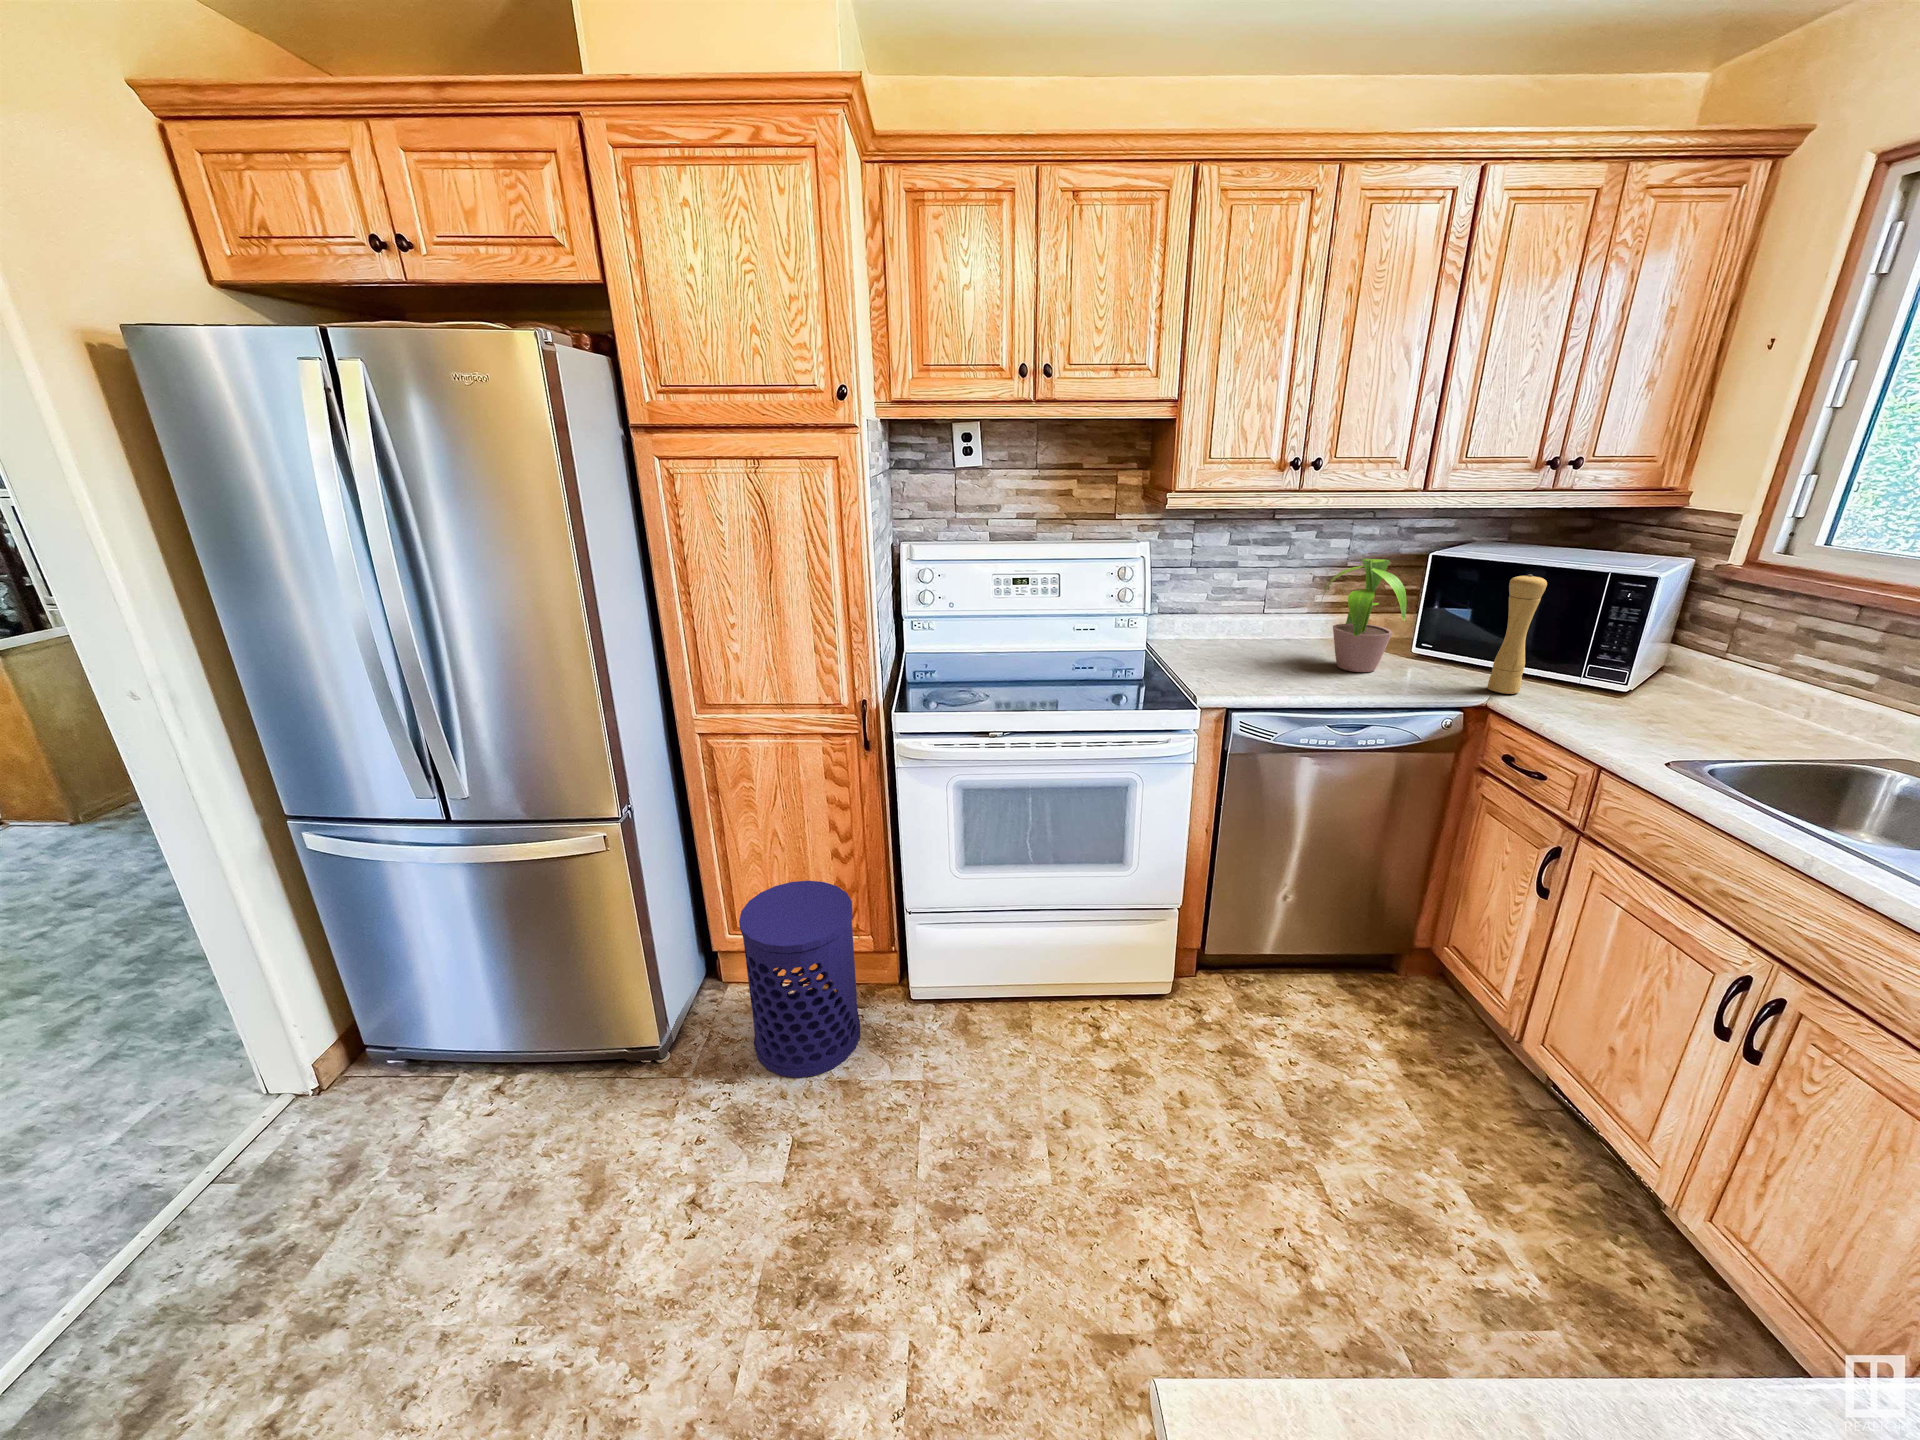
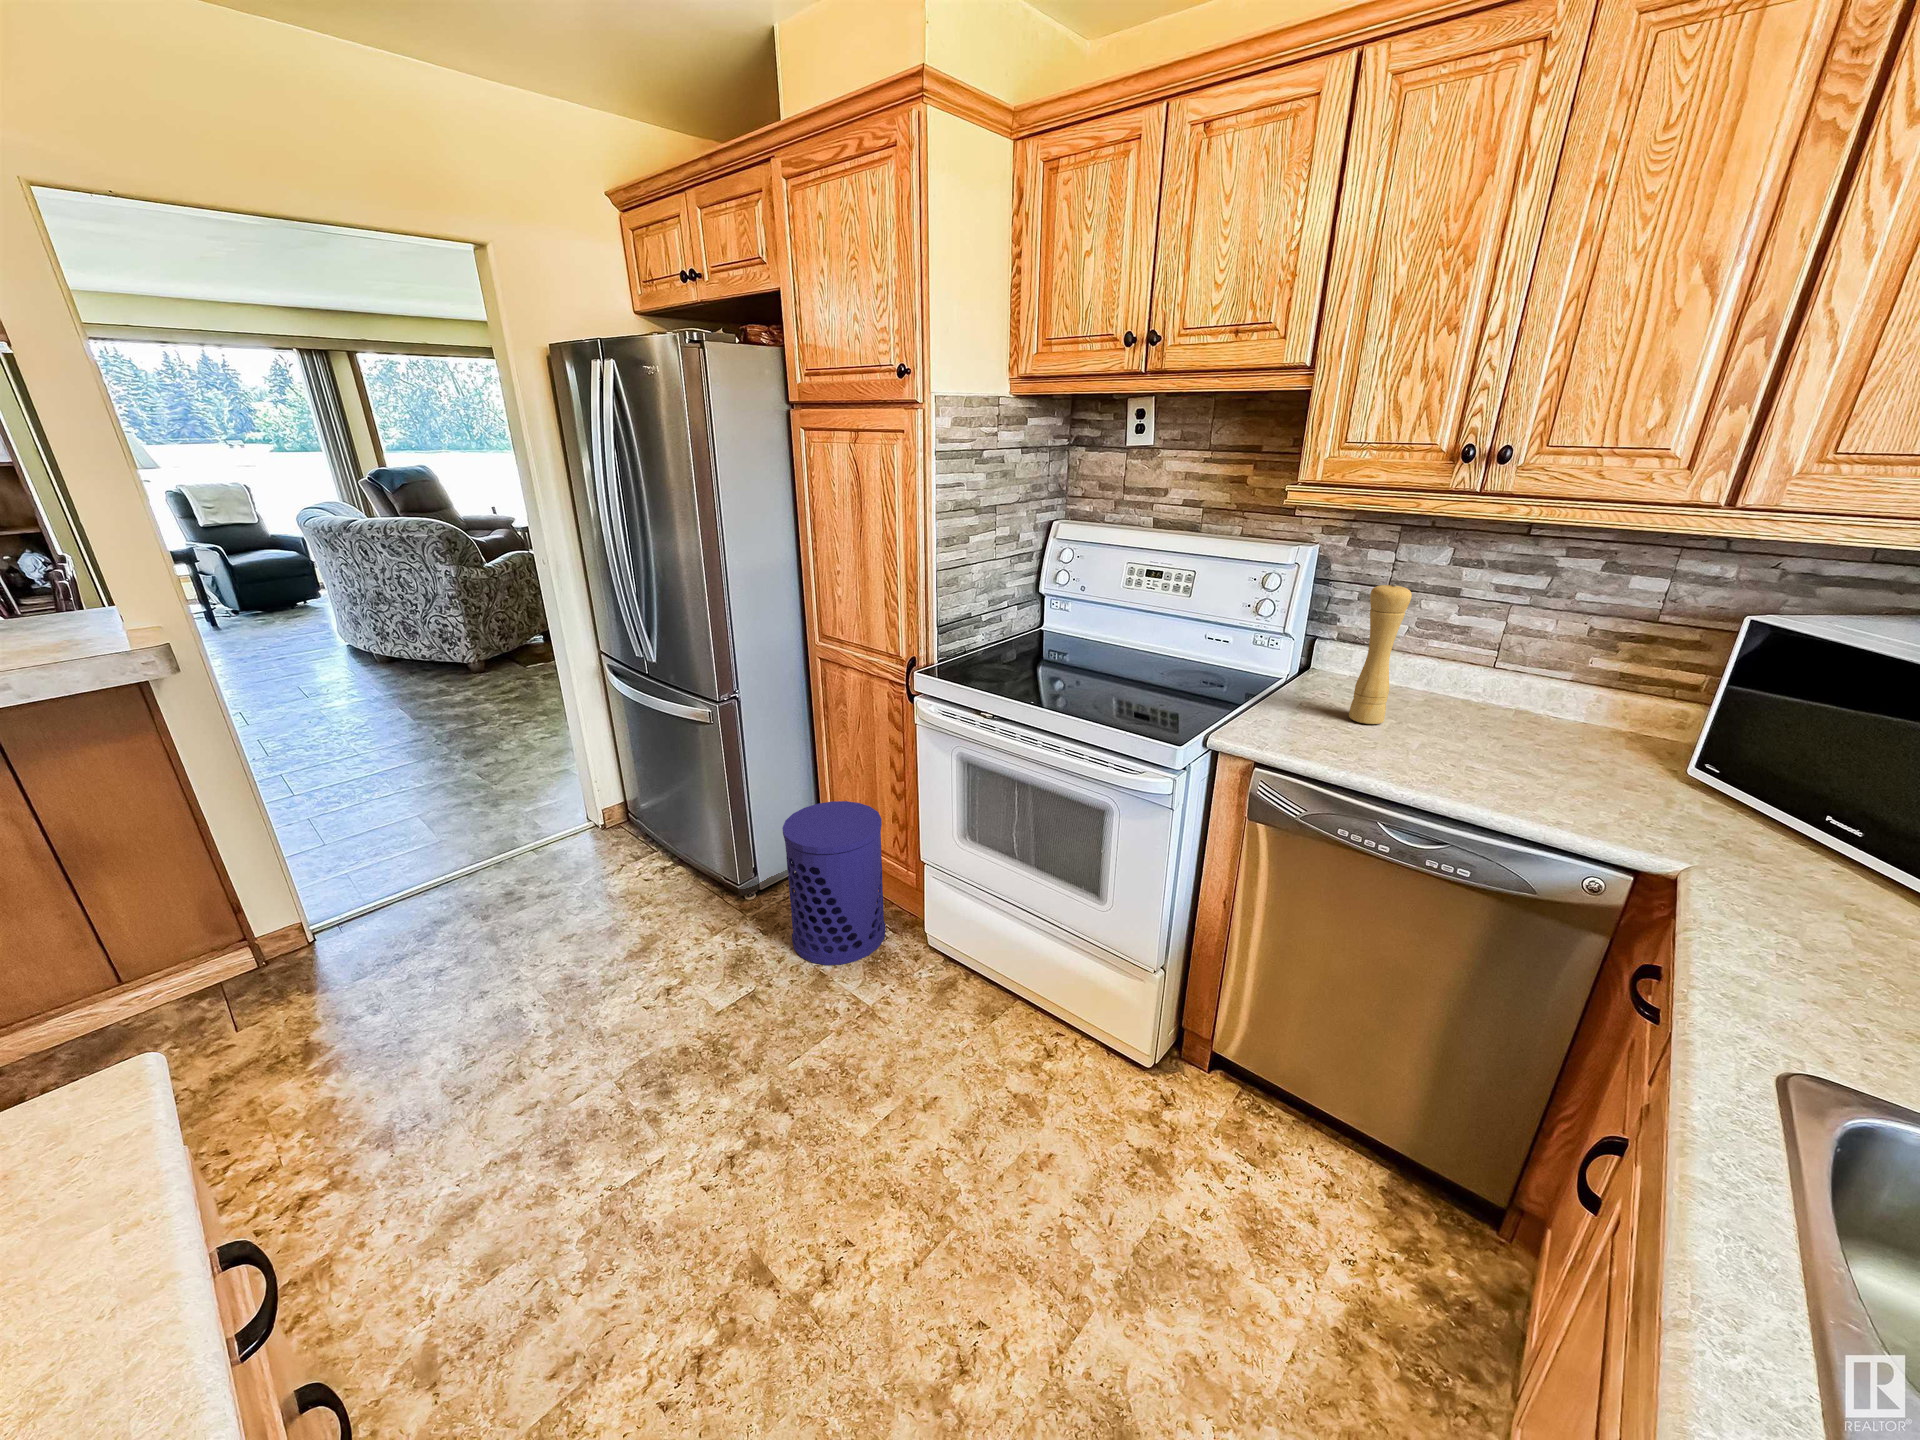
potted plant: present [1317,559,1406,672] -> none [1445,598,1672,778]
pepper mill: present [1487,574,1547,694] -> present [1349,584,1412,724]

